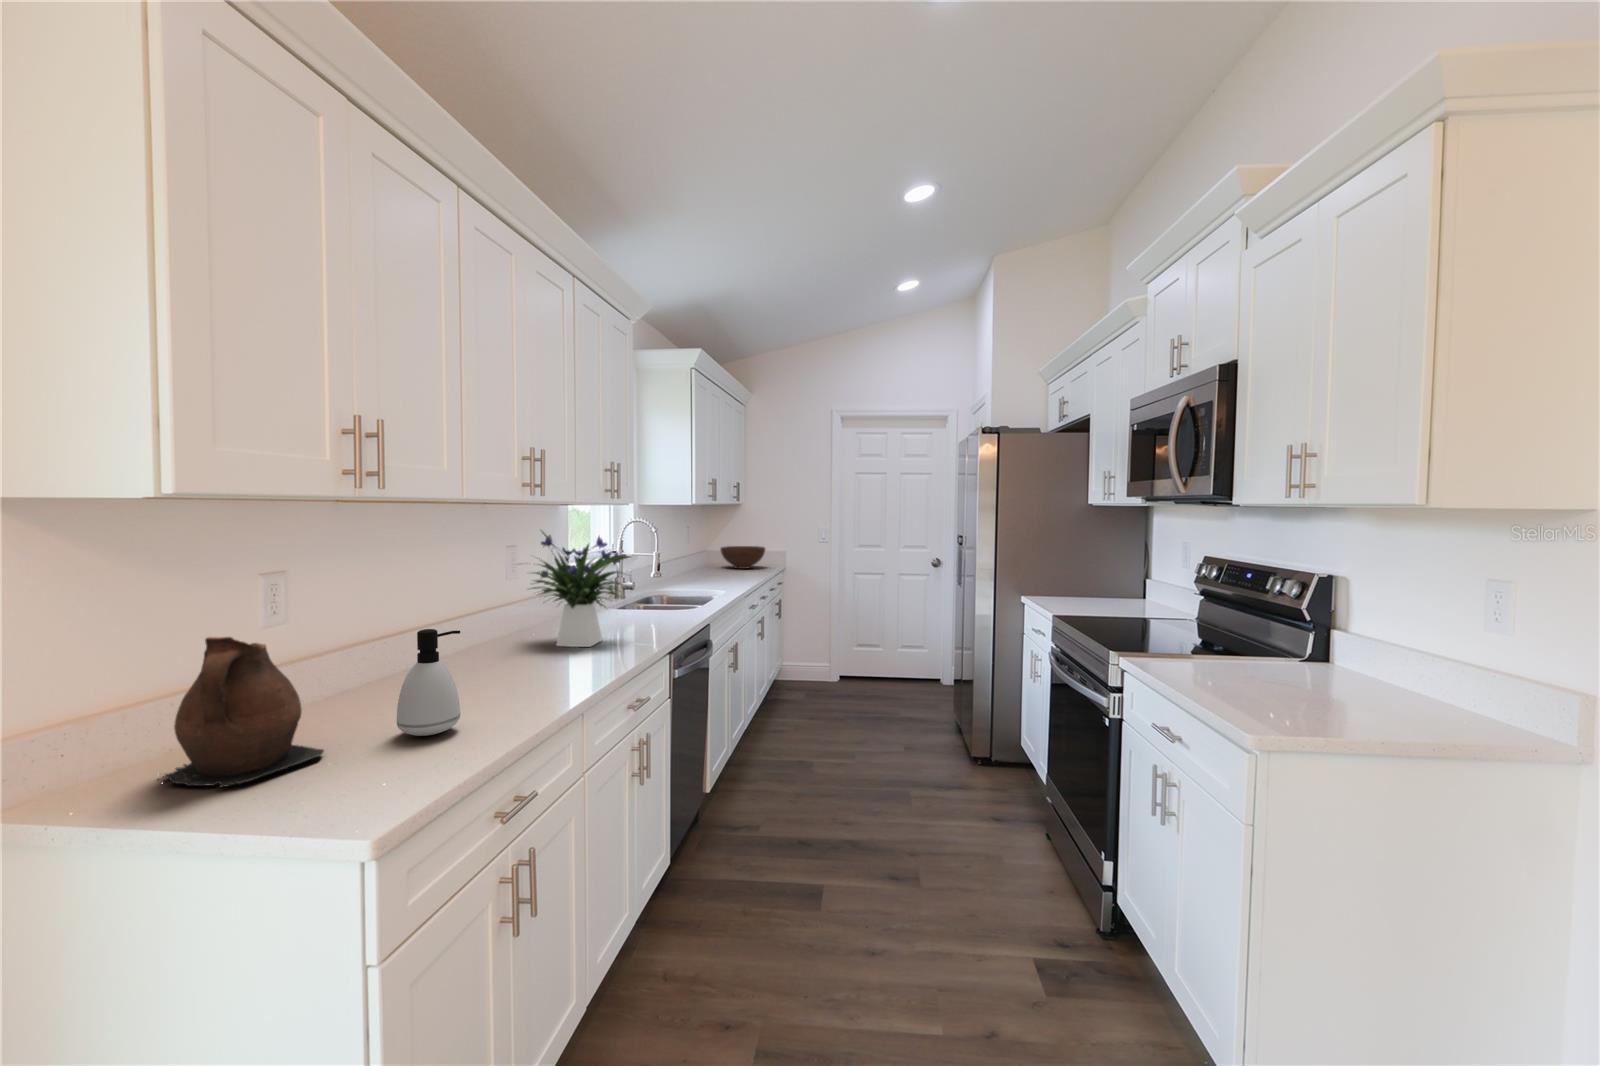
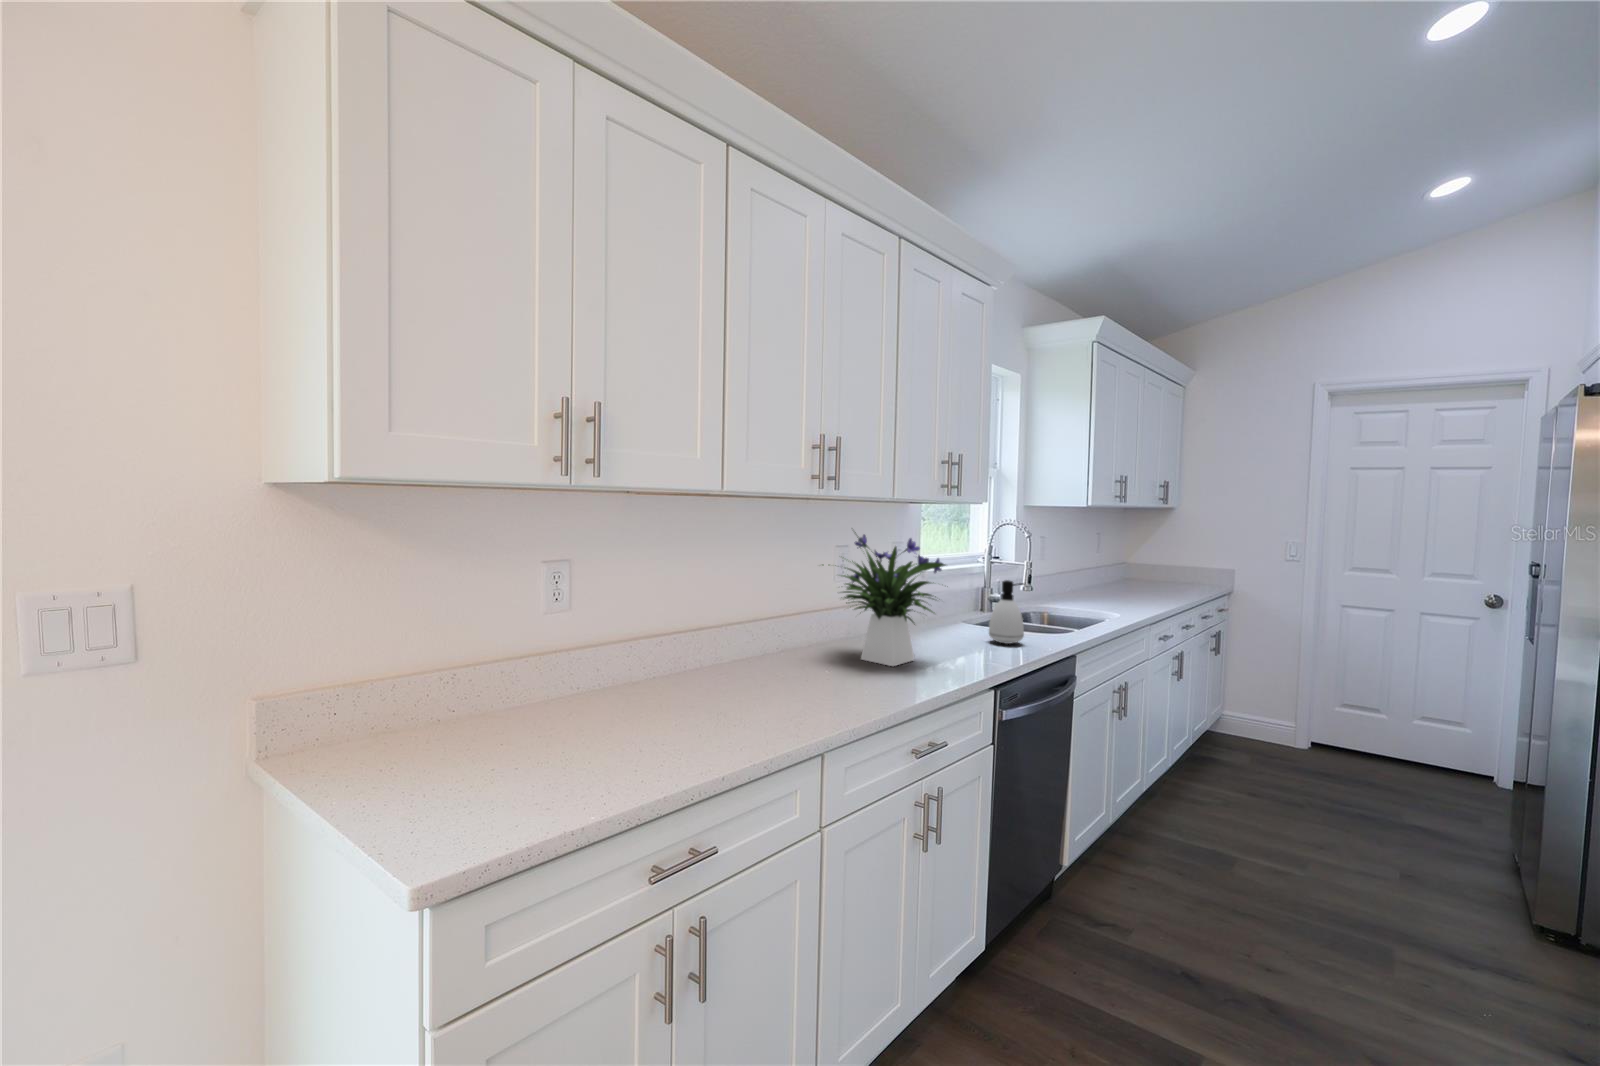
fruit bowl: present [721,546,765,569] -> none [1138,558,1202,588]
soap dispenser: present [397,629,460,736] -> present [989,580,1025,644]
ceramic pitcher: present [157,637,324,788] -> none [415,617,541,761]

